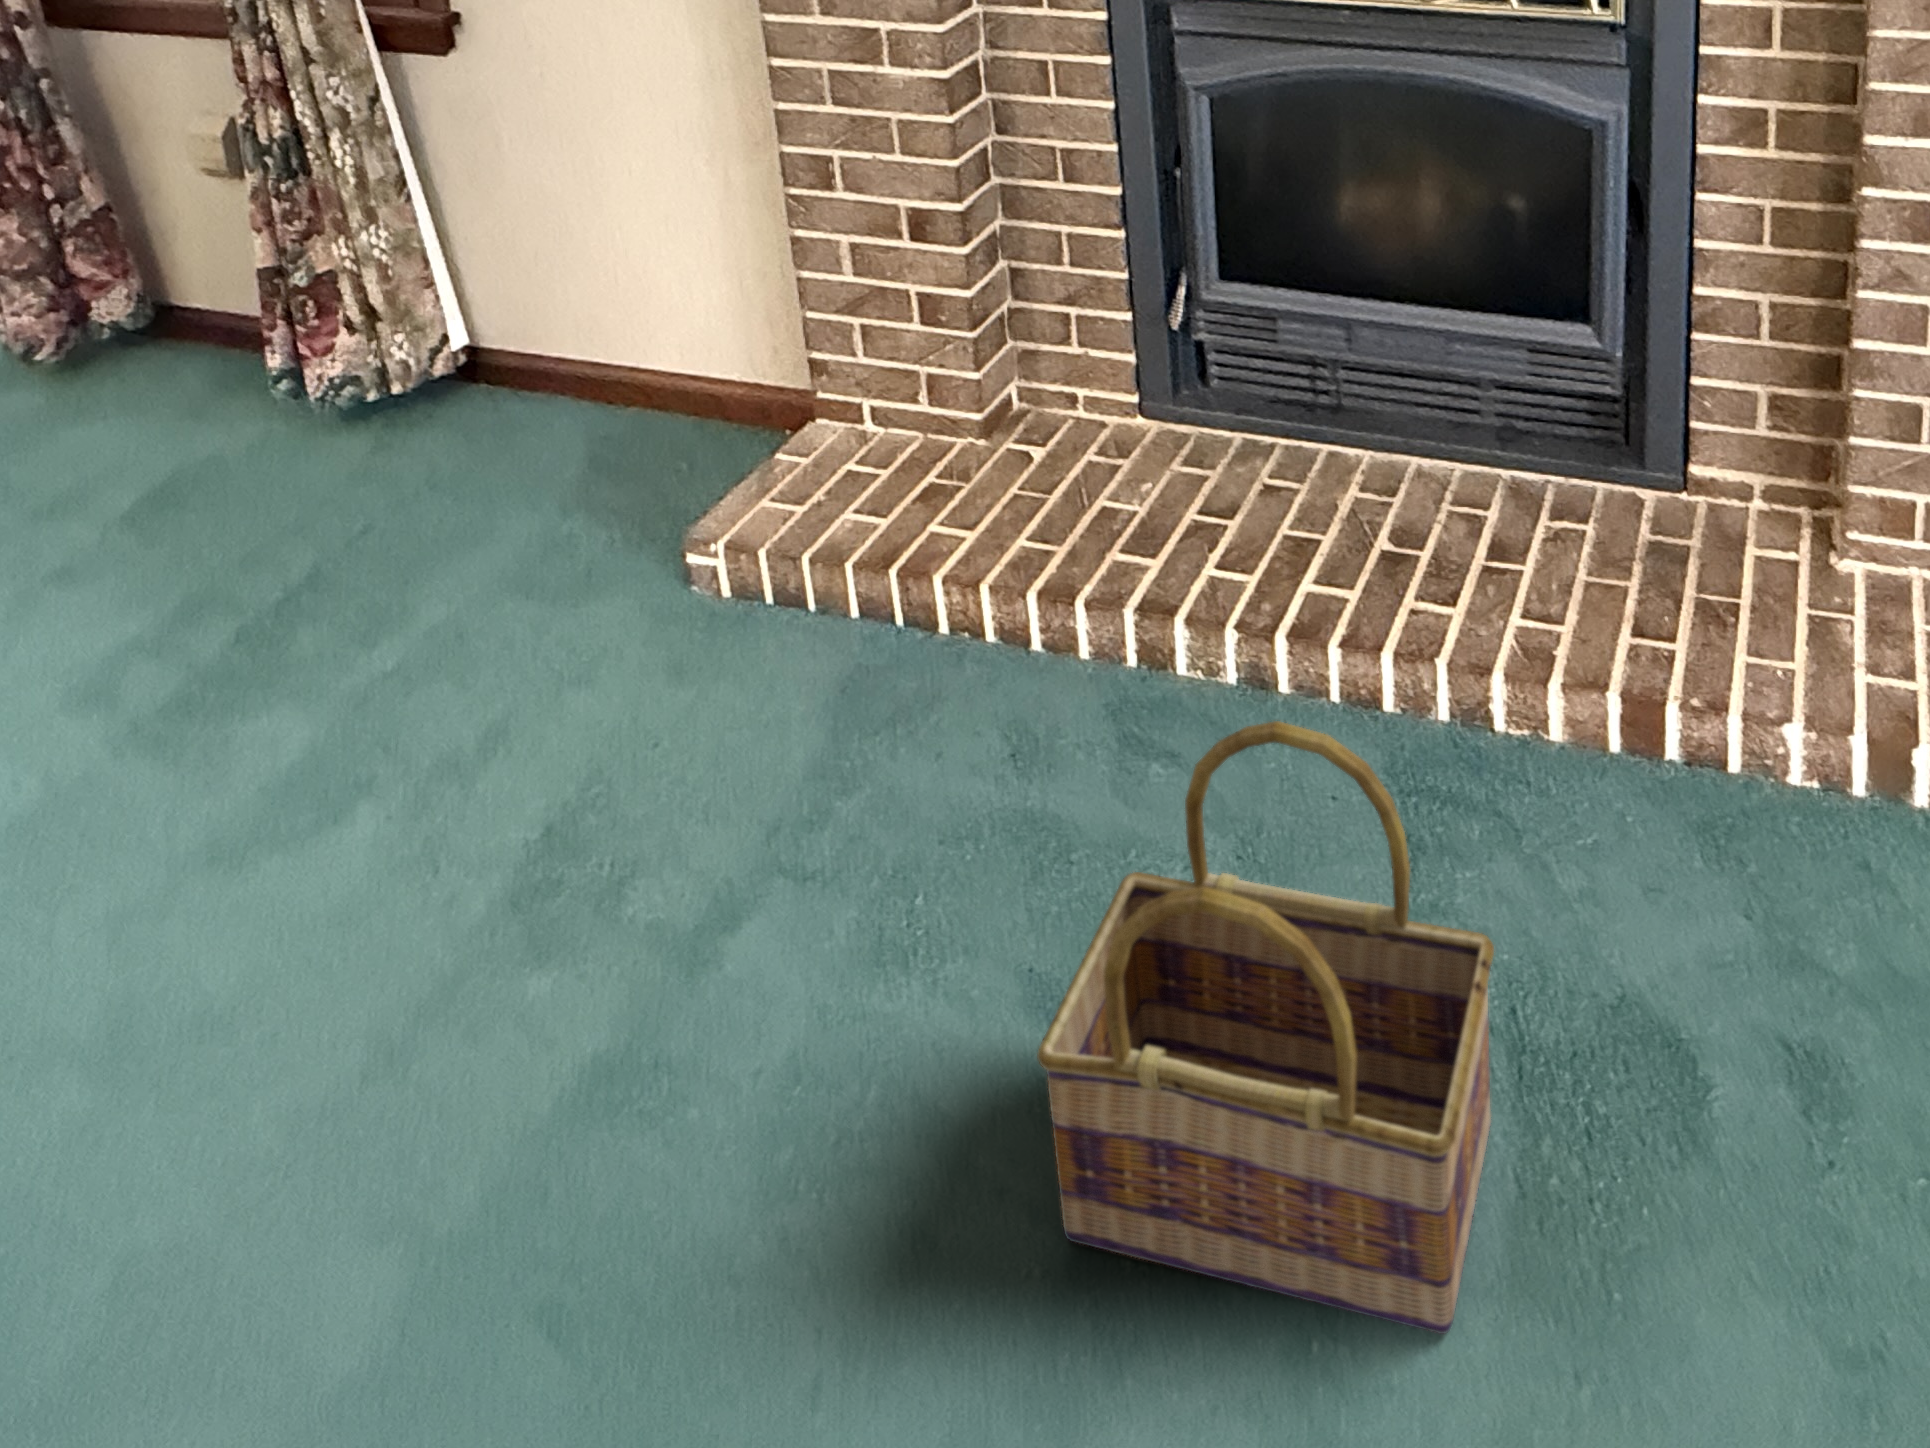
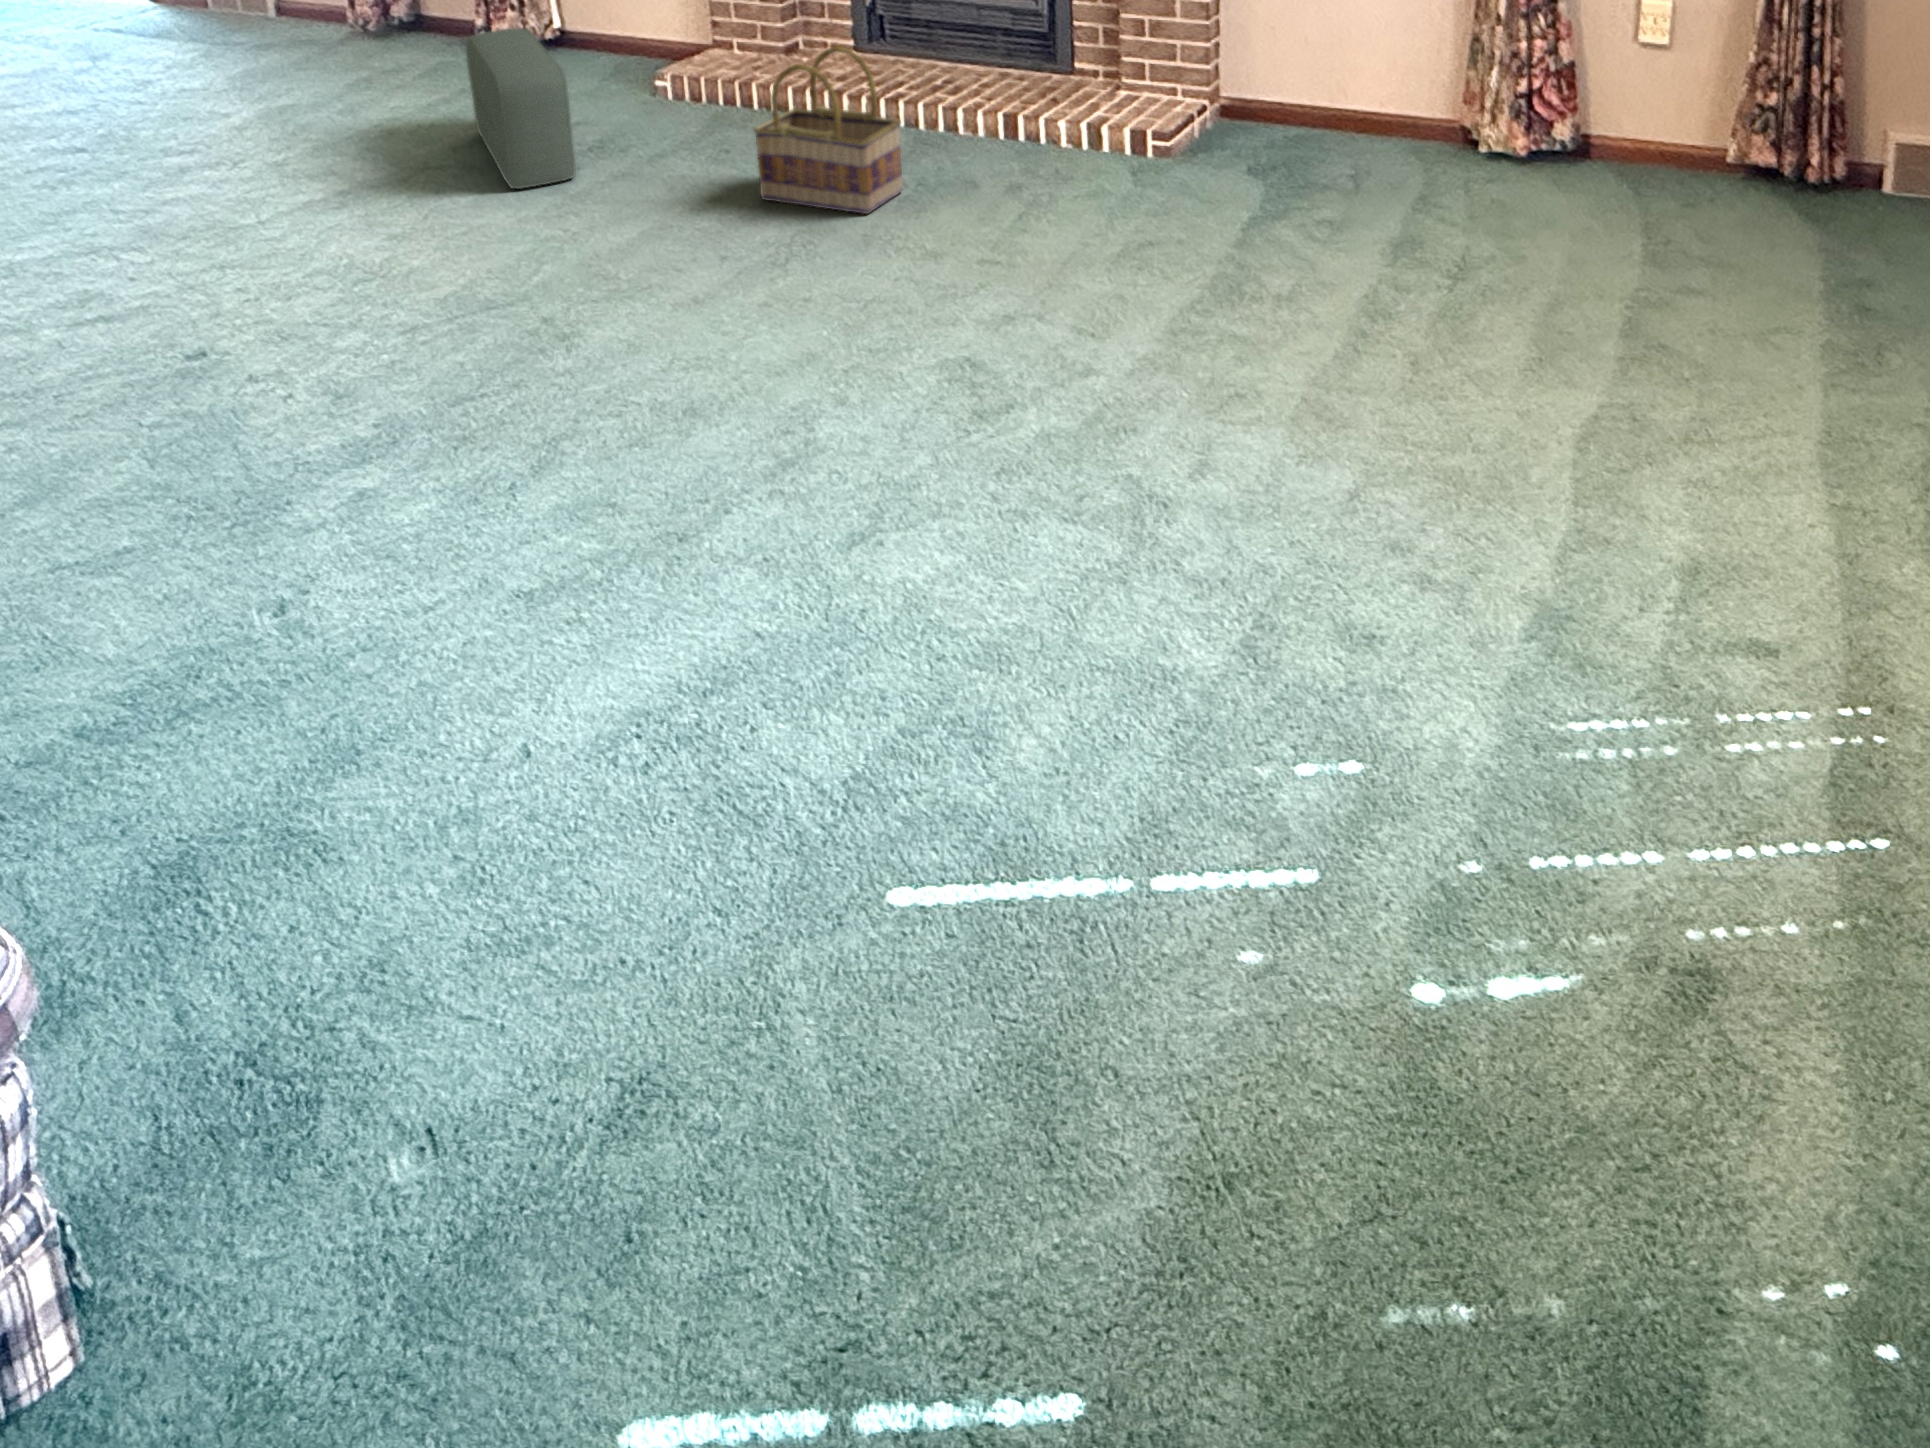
pouf: none [127,538,452,1249] -> present [466,28,576,189]

